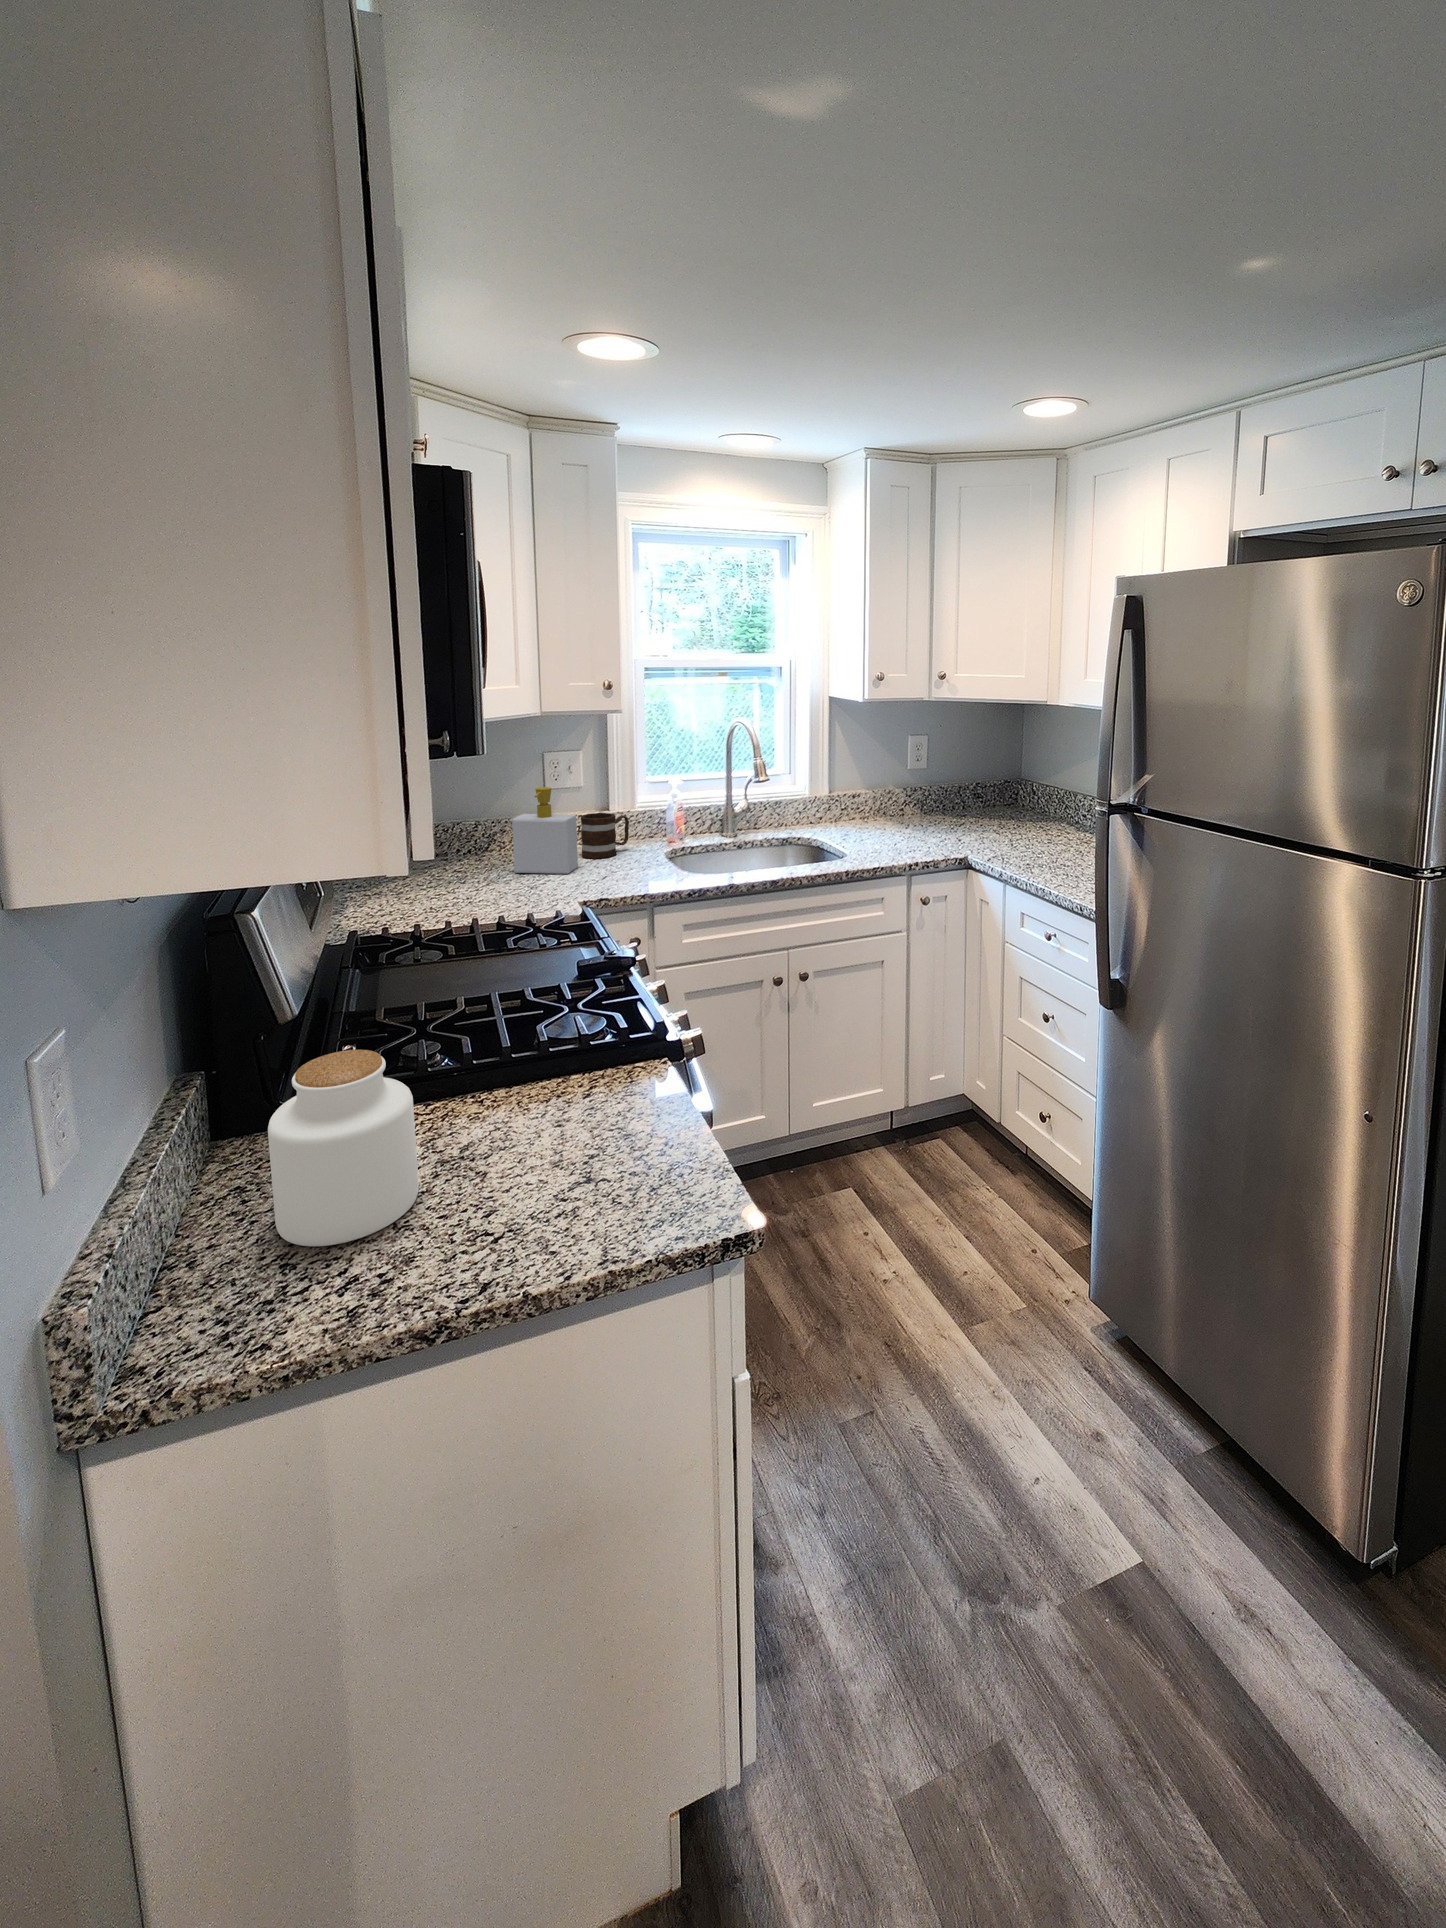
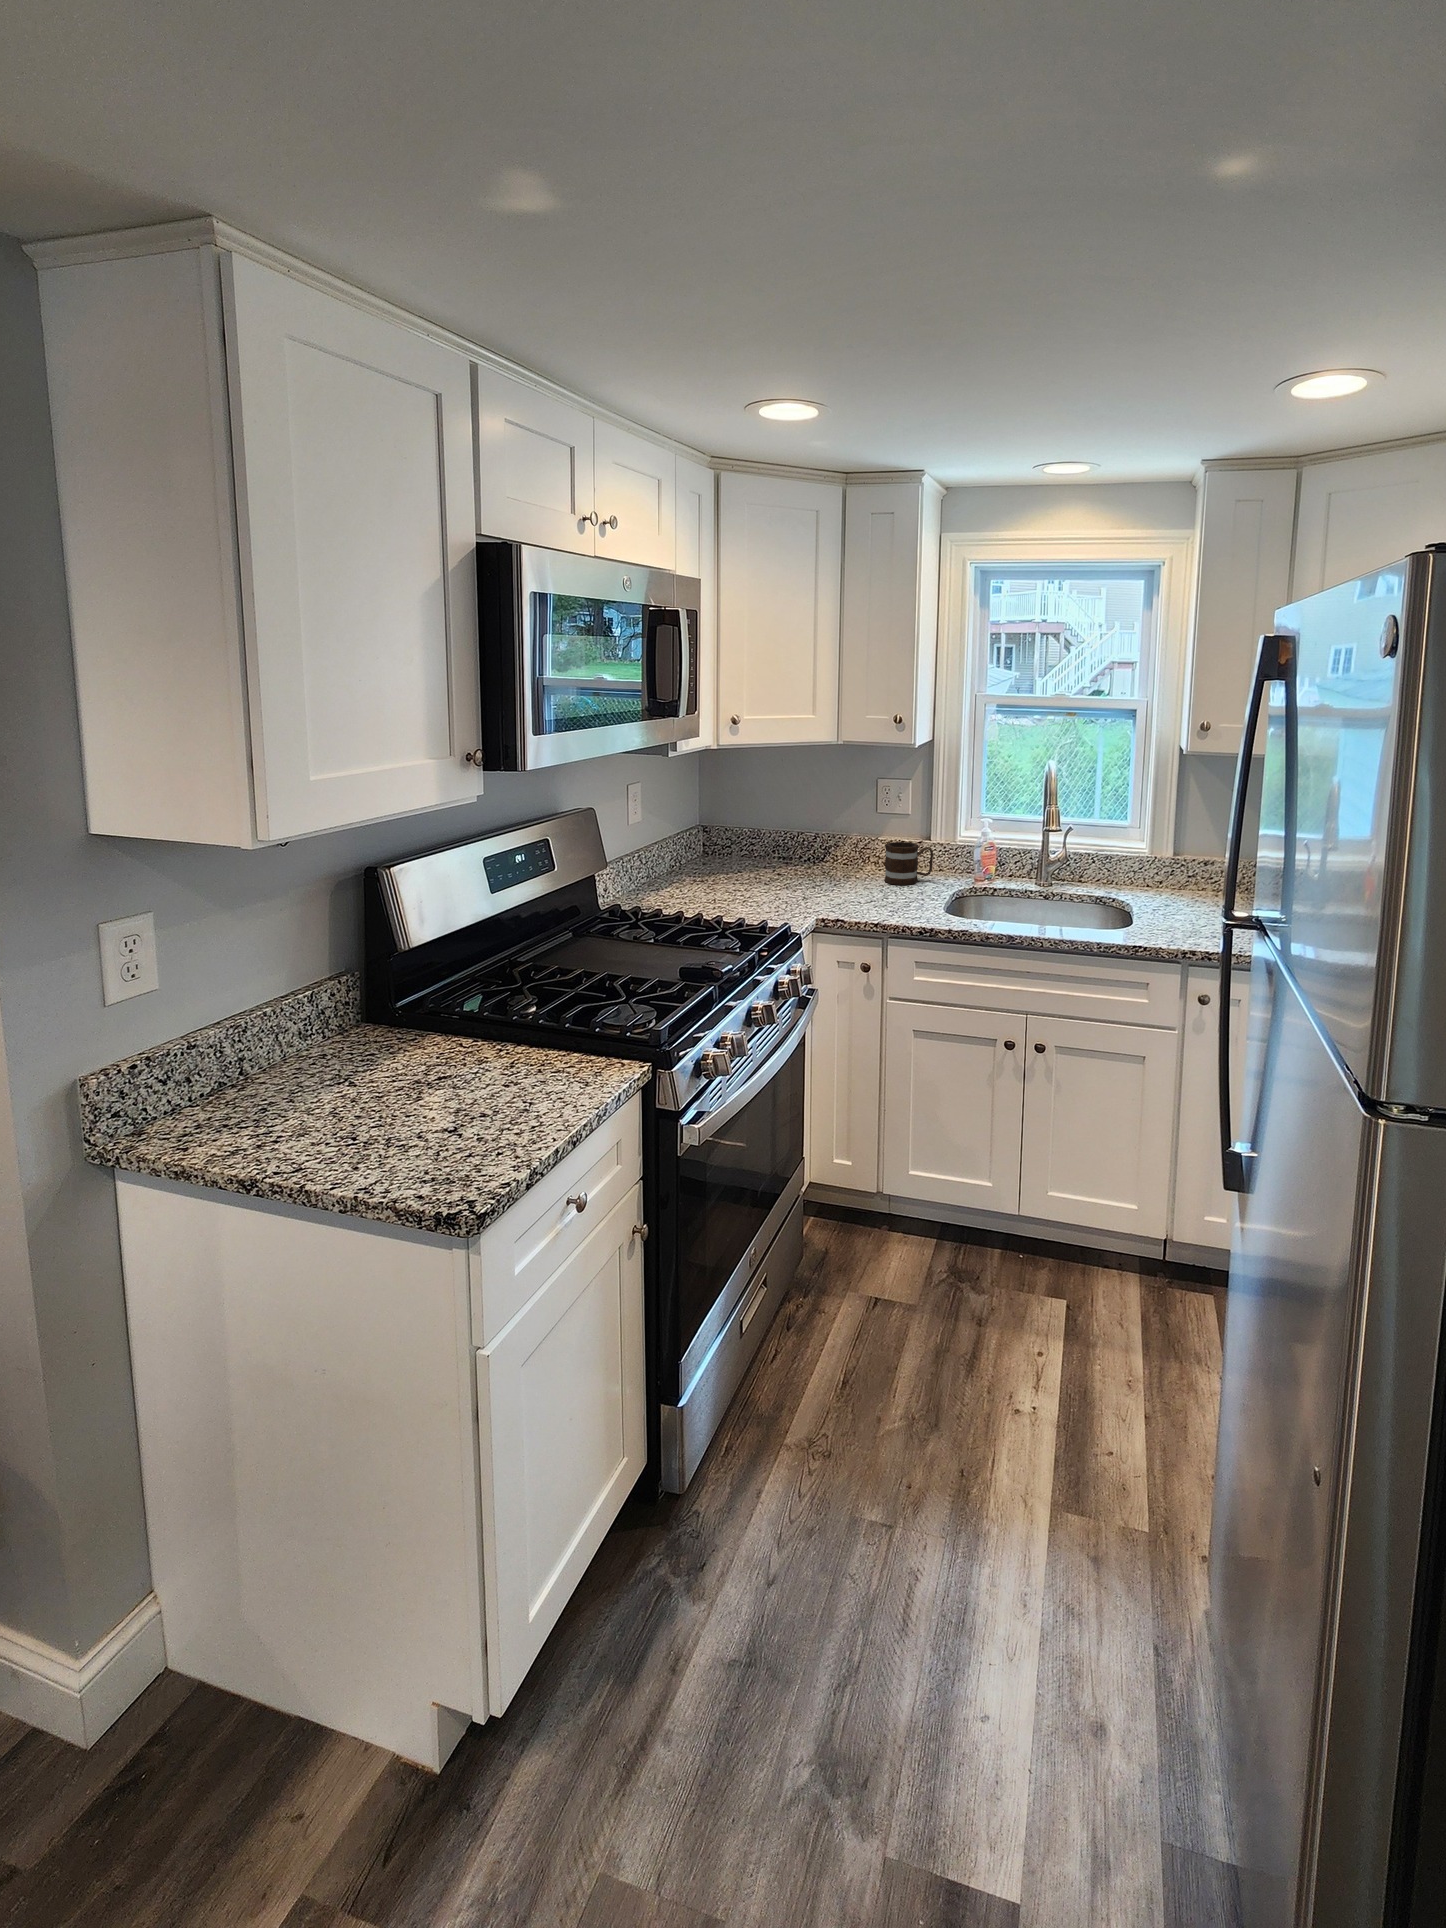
soap bottle: present [512,787,578,874] -> none [815,812,867,893]
jar: present [268,1050,419,1246] -> none [303,976,407,1106]

